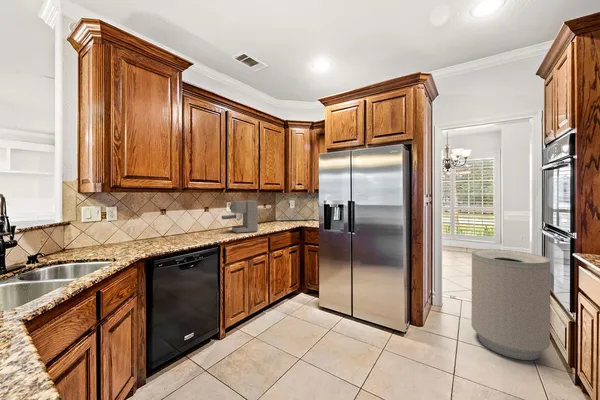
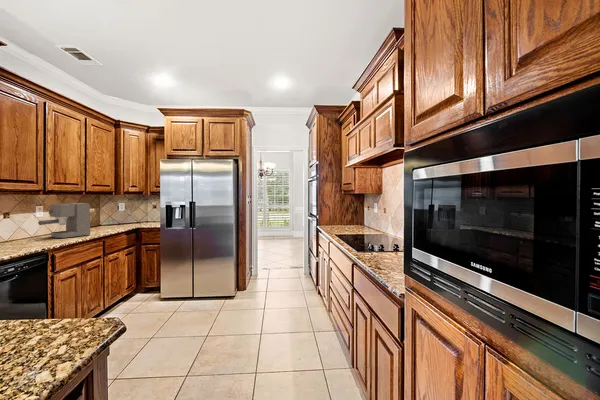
trash can: present [472,249,551,360] -> none [276,230,312,292]

